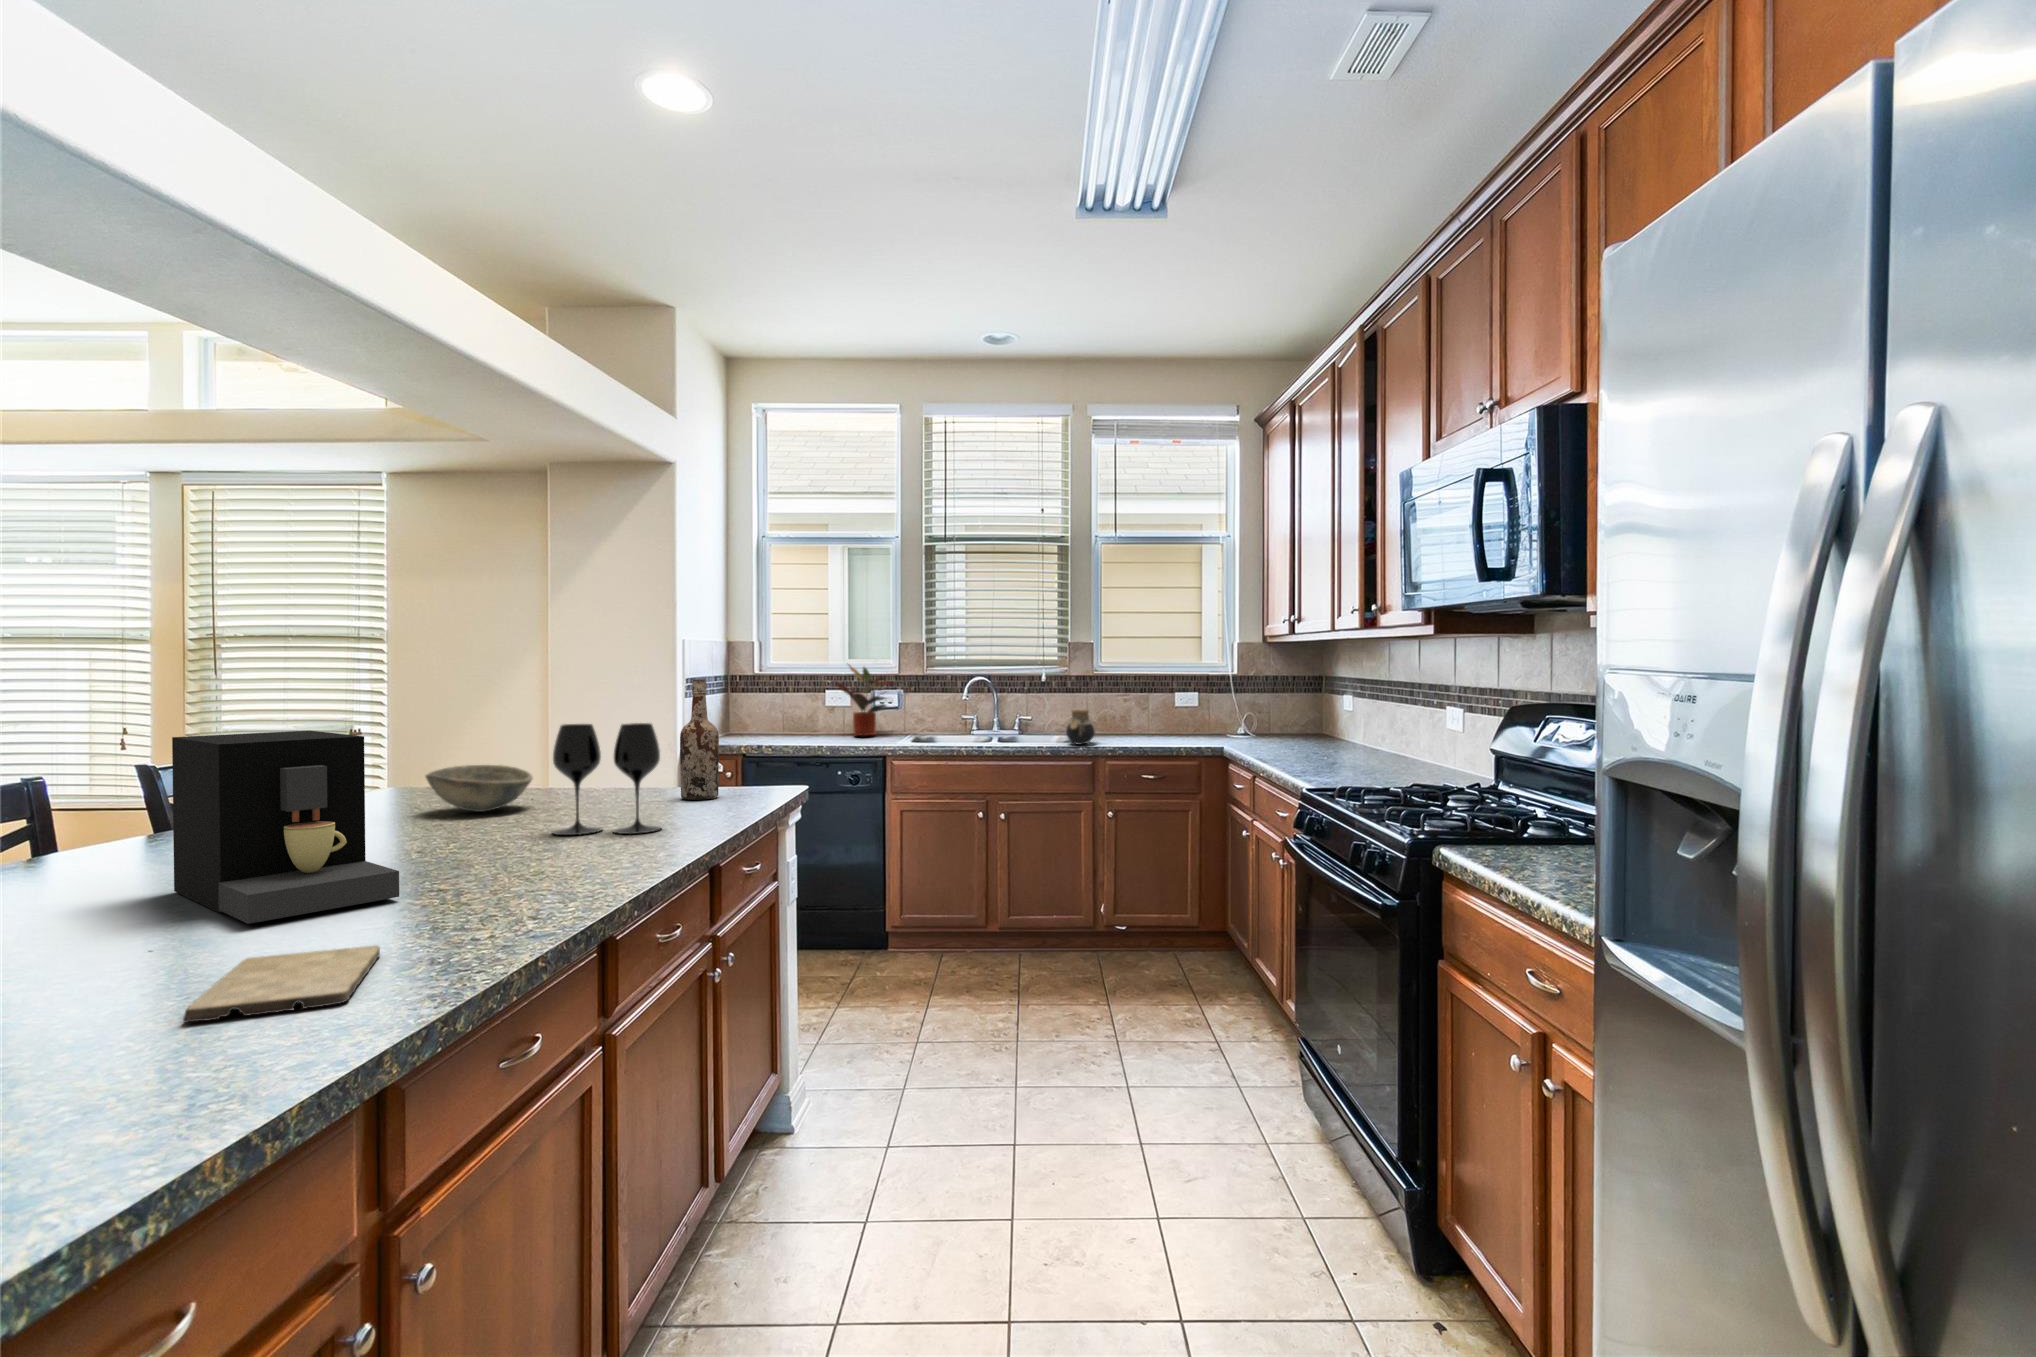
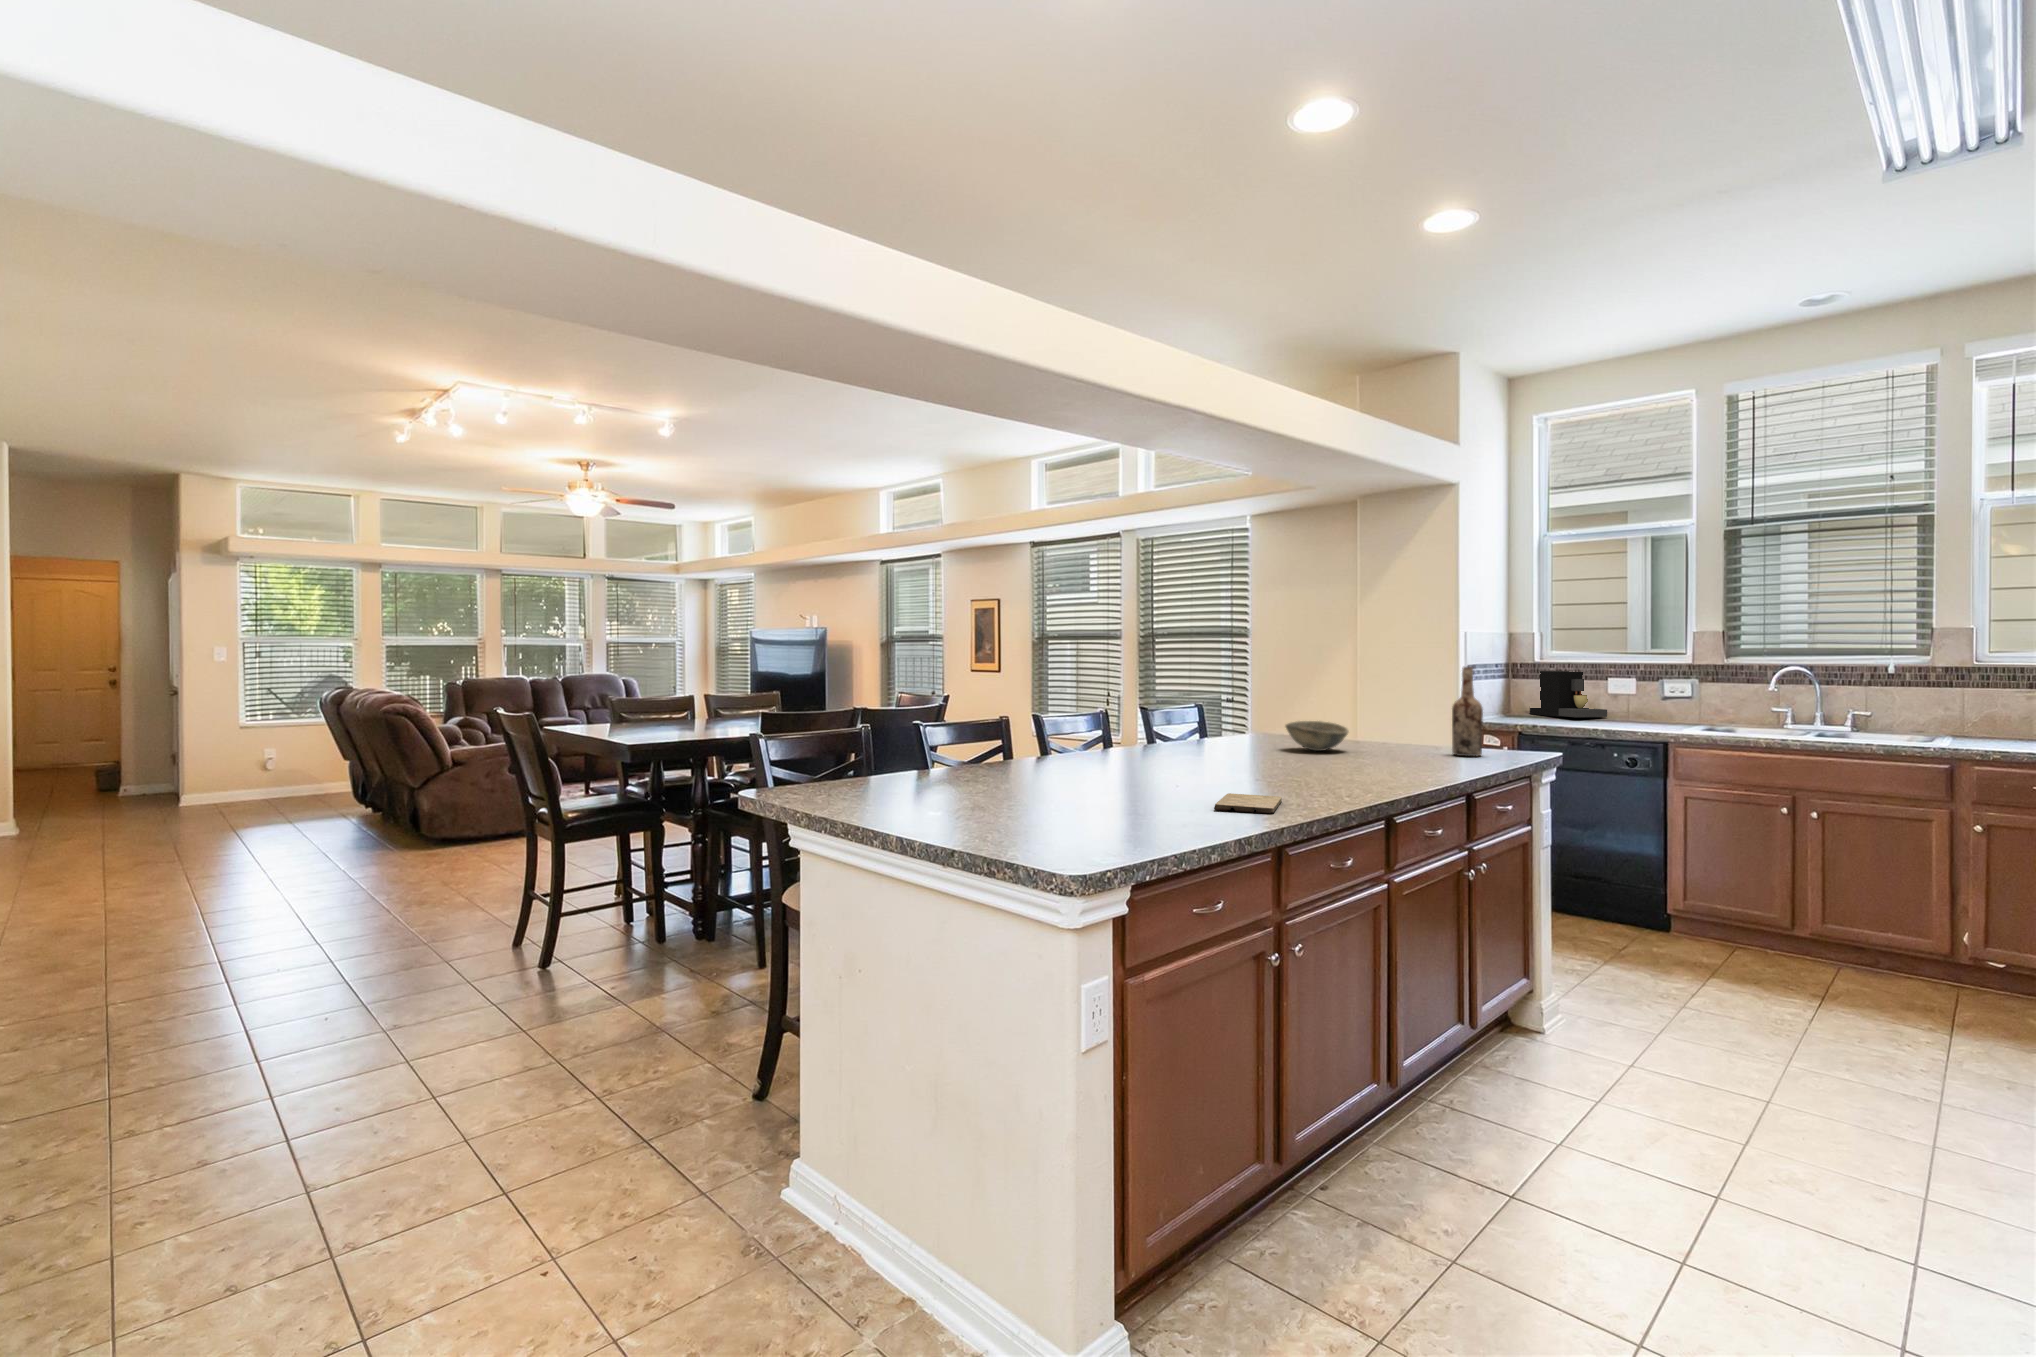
potted plant: present [836,665,893,737] -> none [1616,652,1686,723]
jar: present [1066,710,1095,745] -> none [1912,706,1958,746]
wine glass: present [553,723,661,835] -> none [1361,695,1434,770]
coffee maker: present [172,730,399,924] -> present [1530,671,1607,717]

